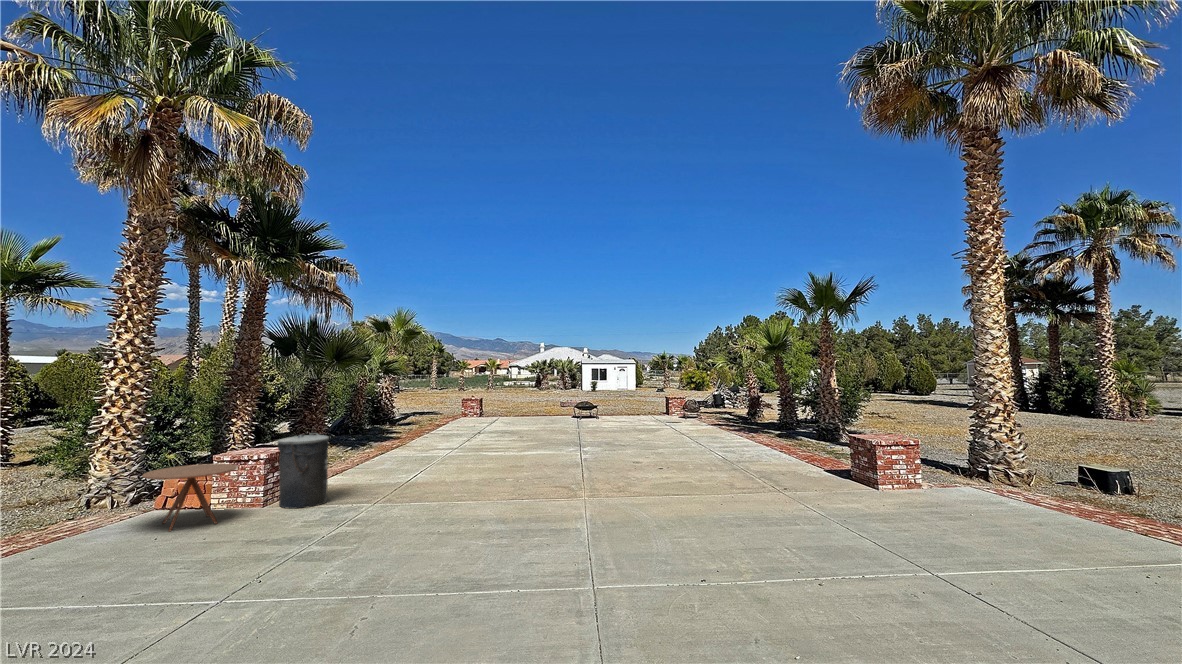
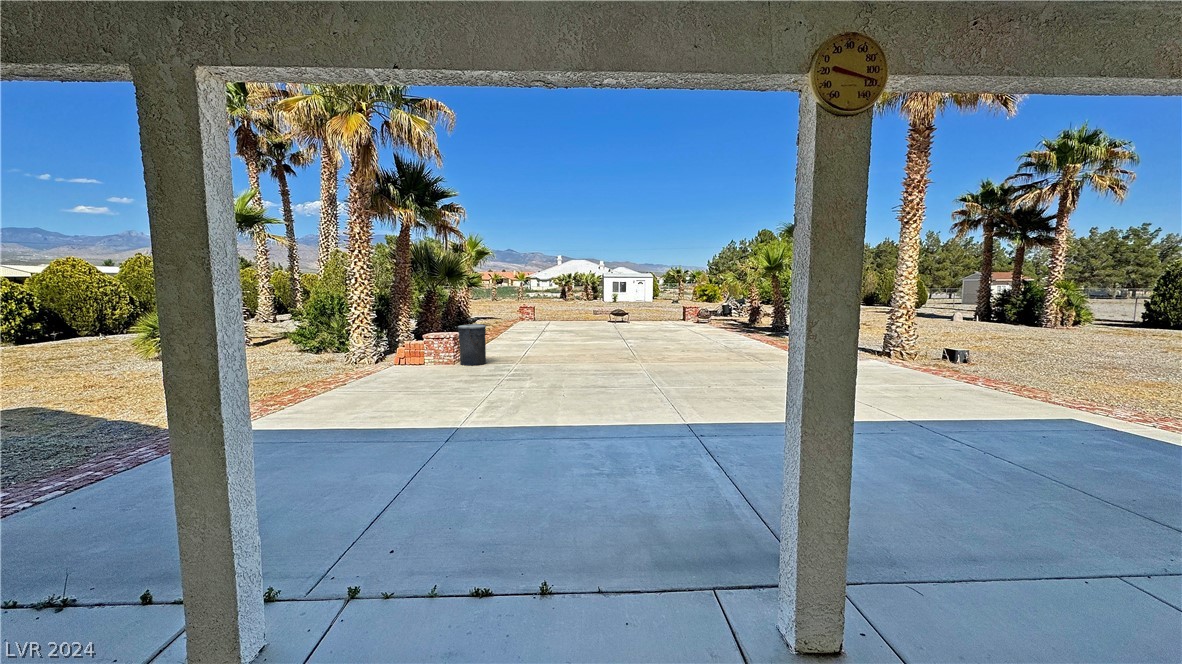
round table: present [143,464,237,532] -> none [400,339,445,373]

